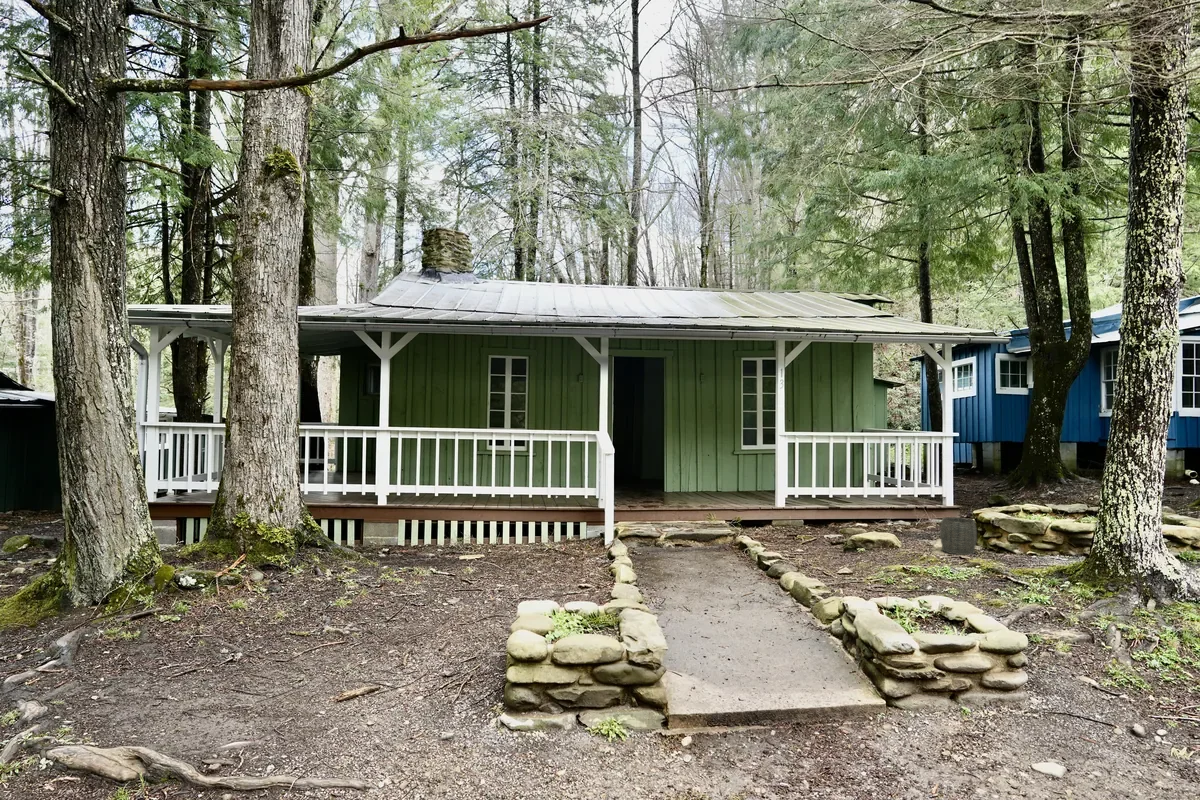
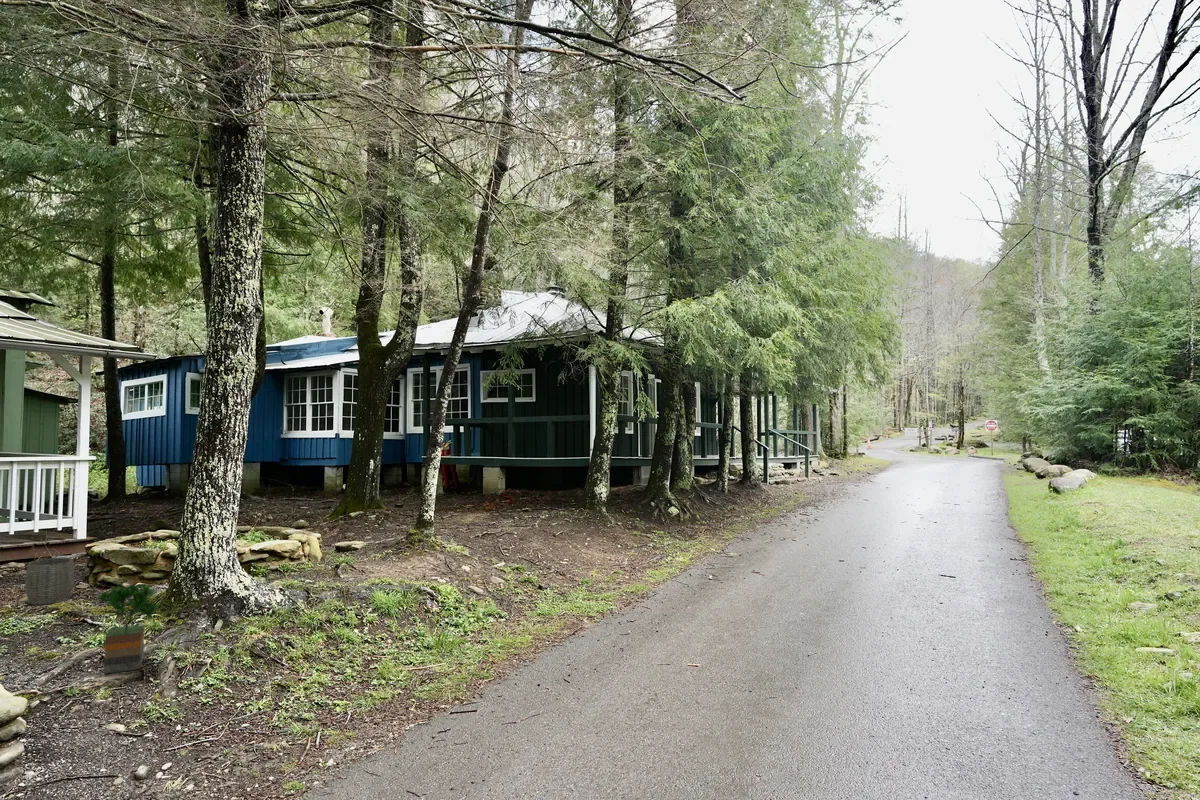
potted tree: none [1042,544,1104,626] -> present [97,584,159,673]

